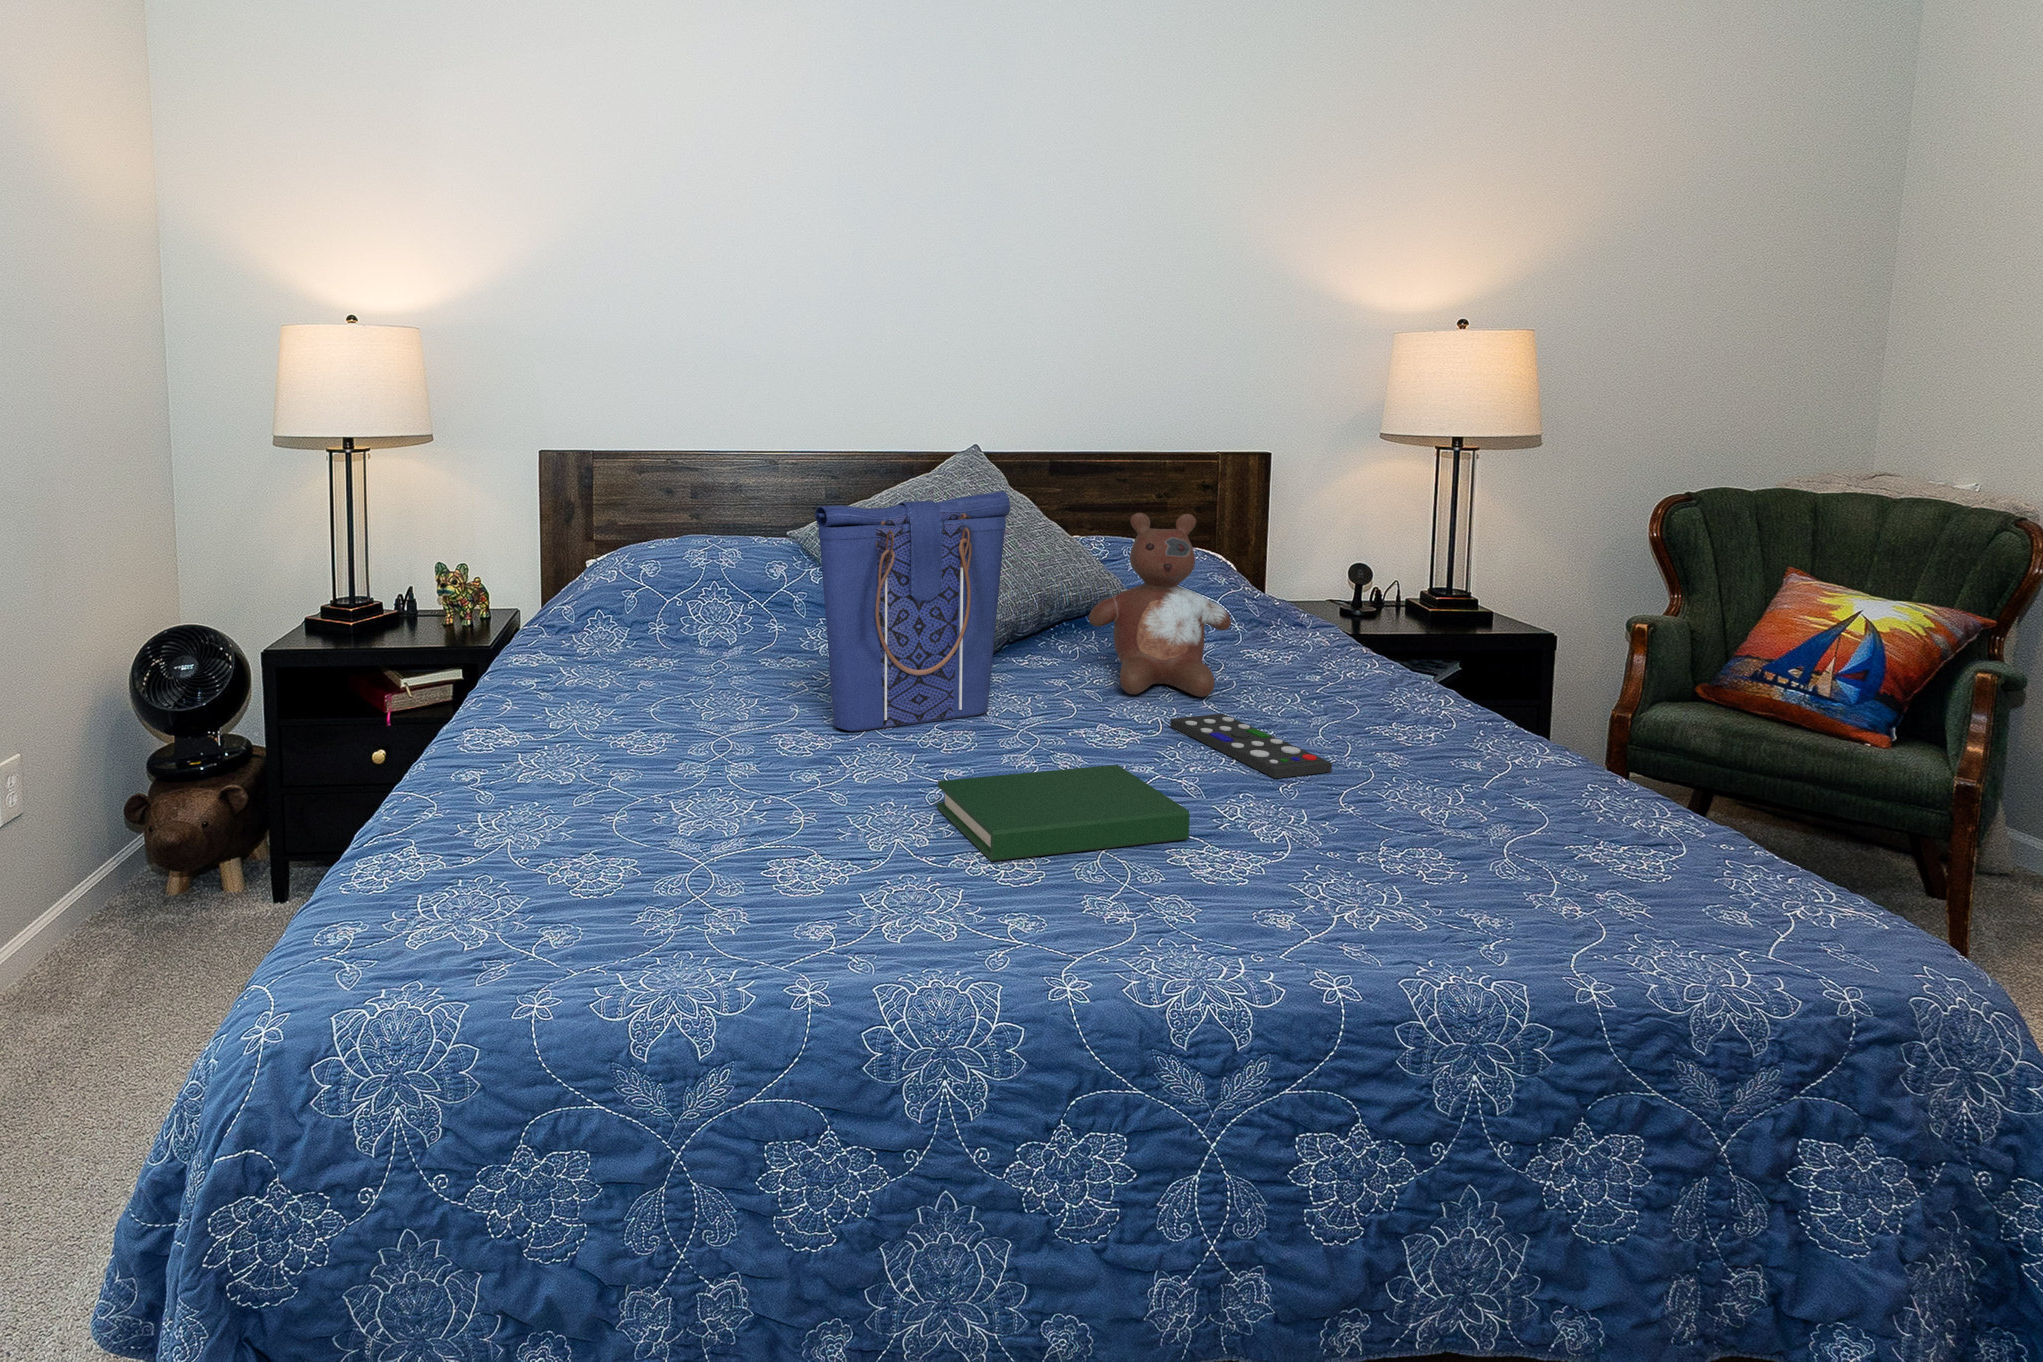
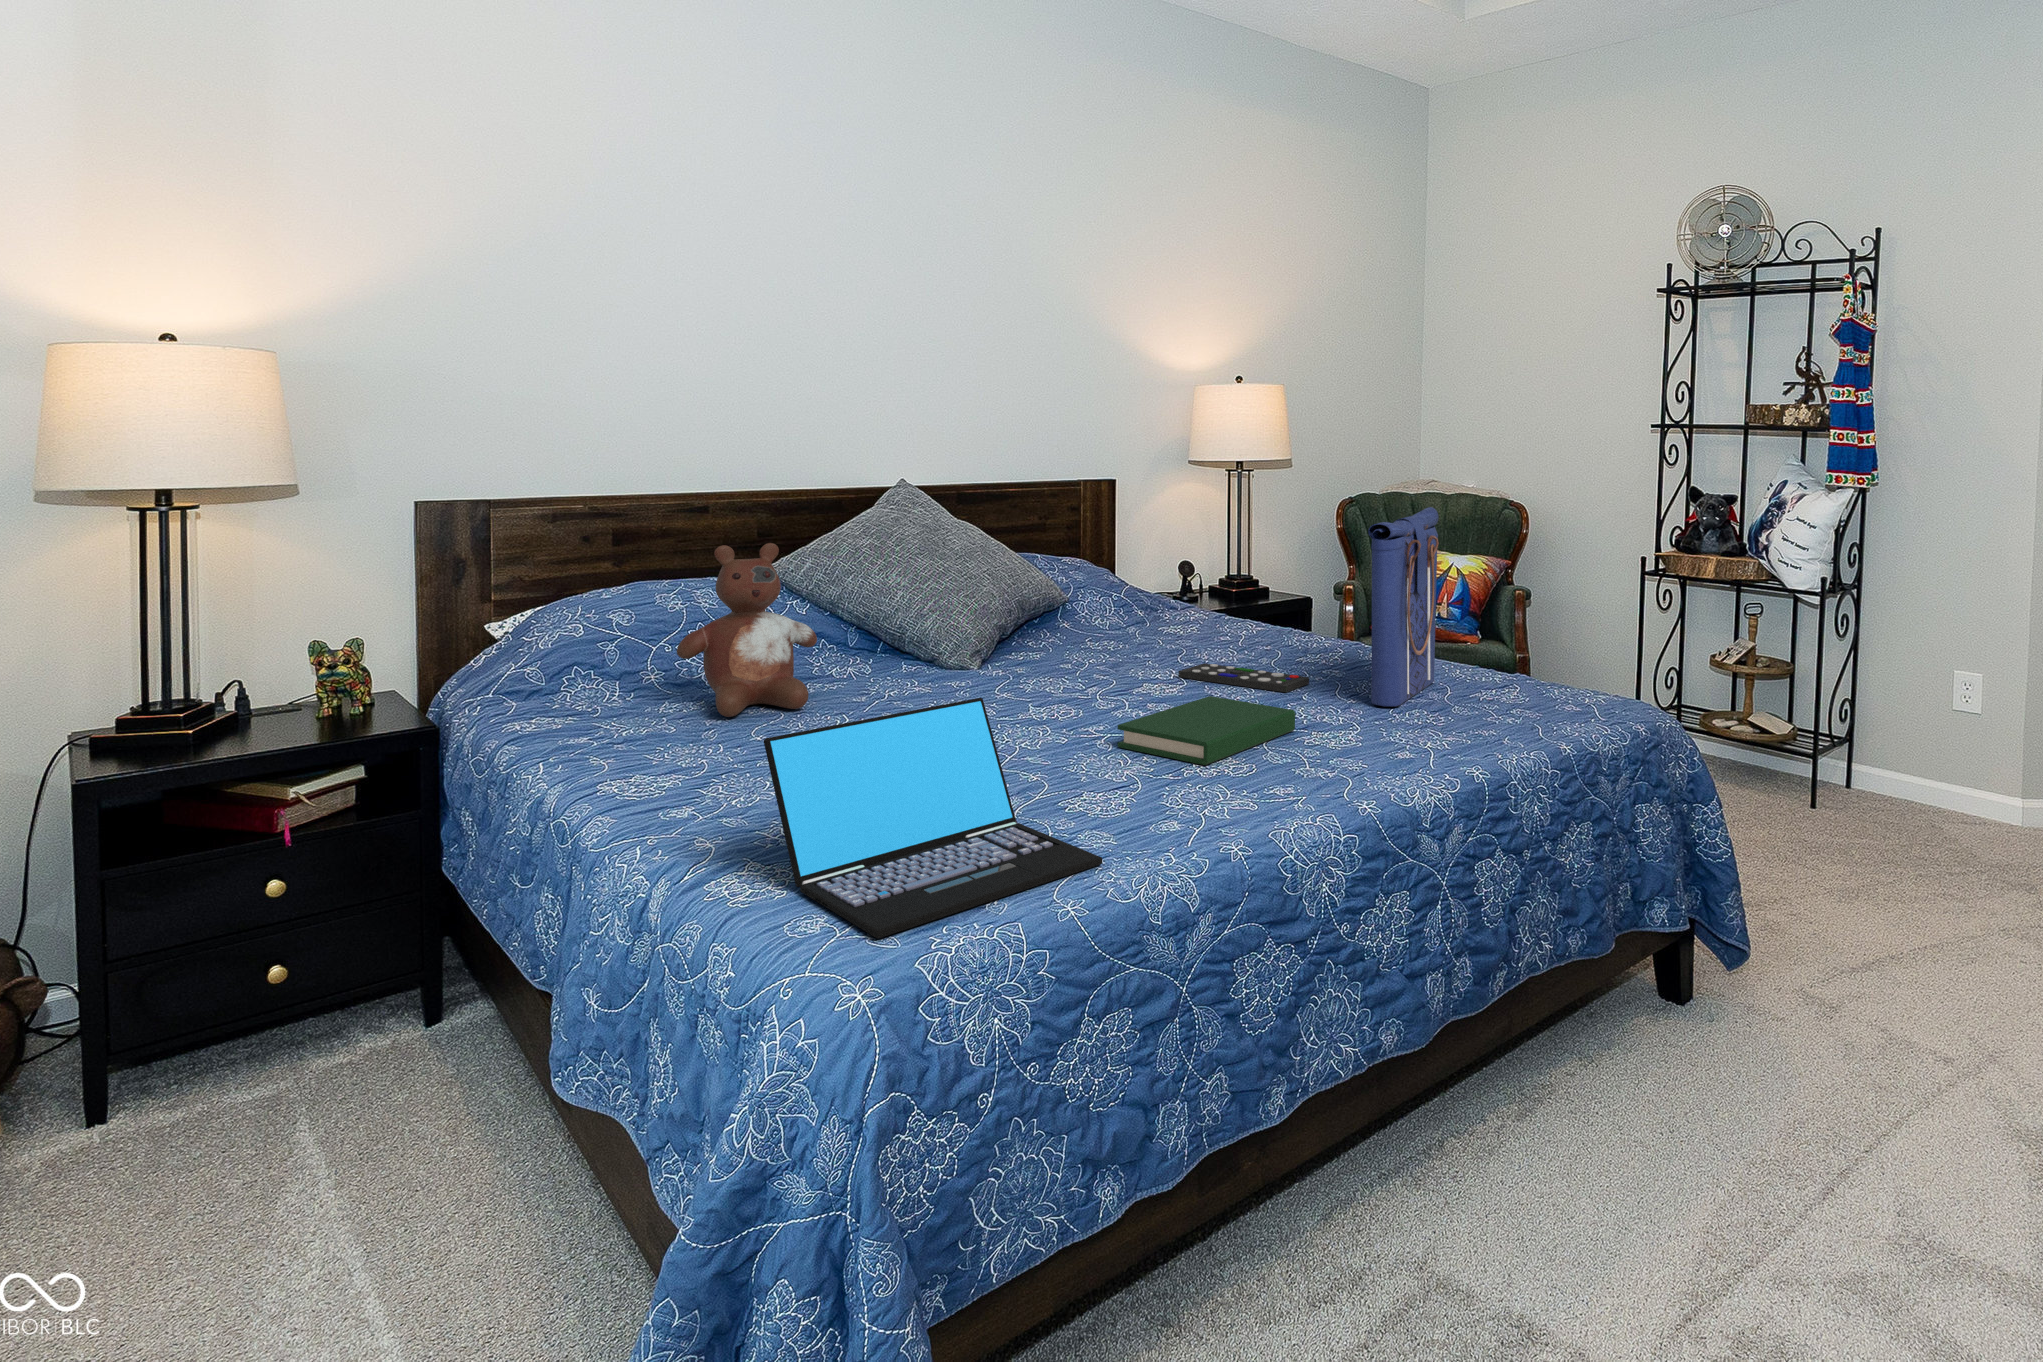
tote bag: present [815,491,1010,731] -> present [1368,507,1439,707]
stuffed bear: present [1088,513,1231,697] -> present [677,543,817,717]
laptop: none [343,723,666,976] -> present [764,698,1103,939]

